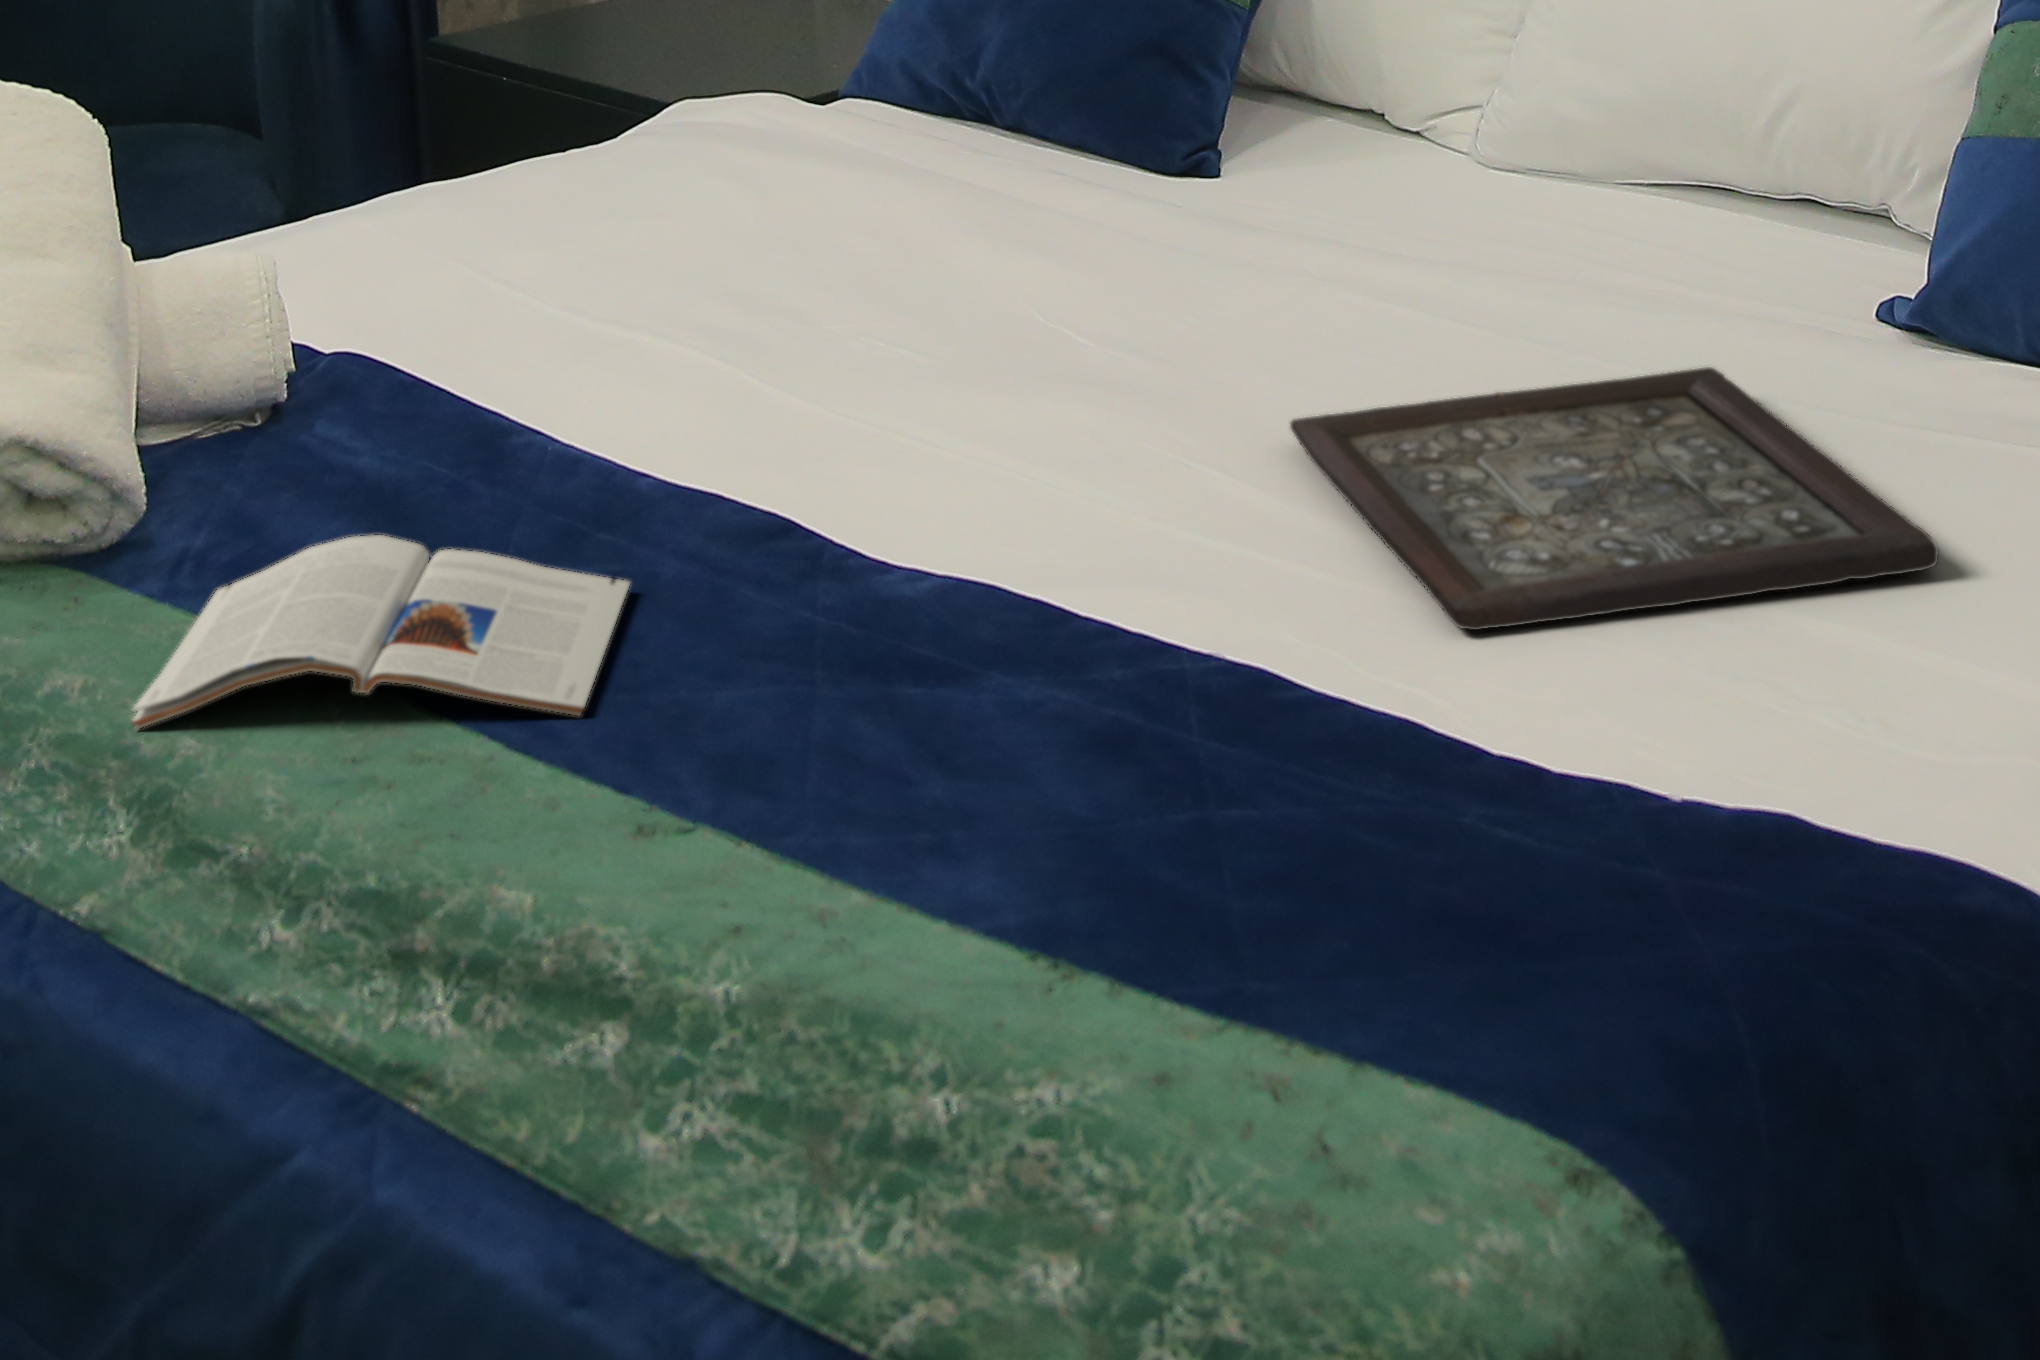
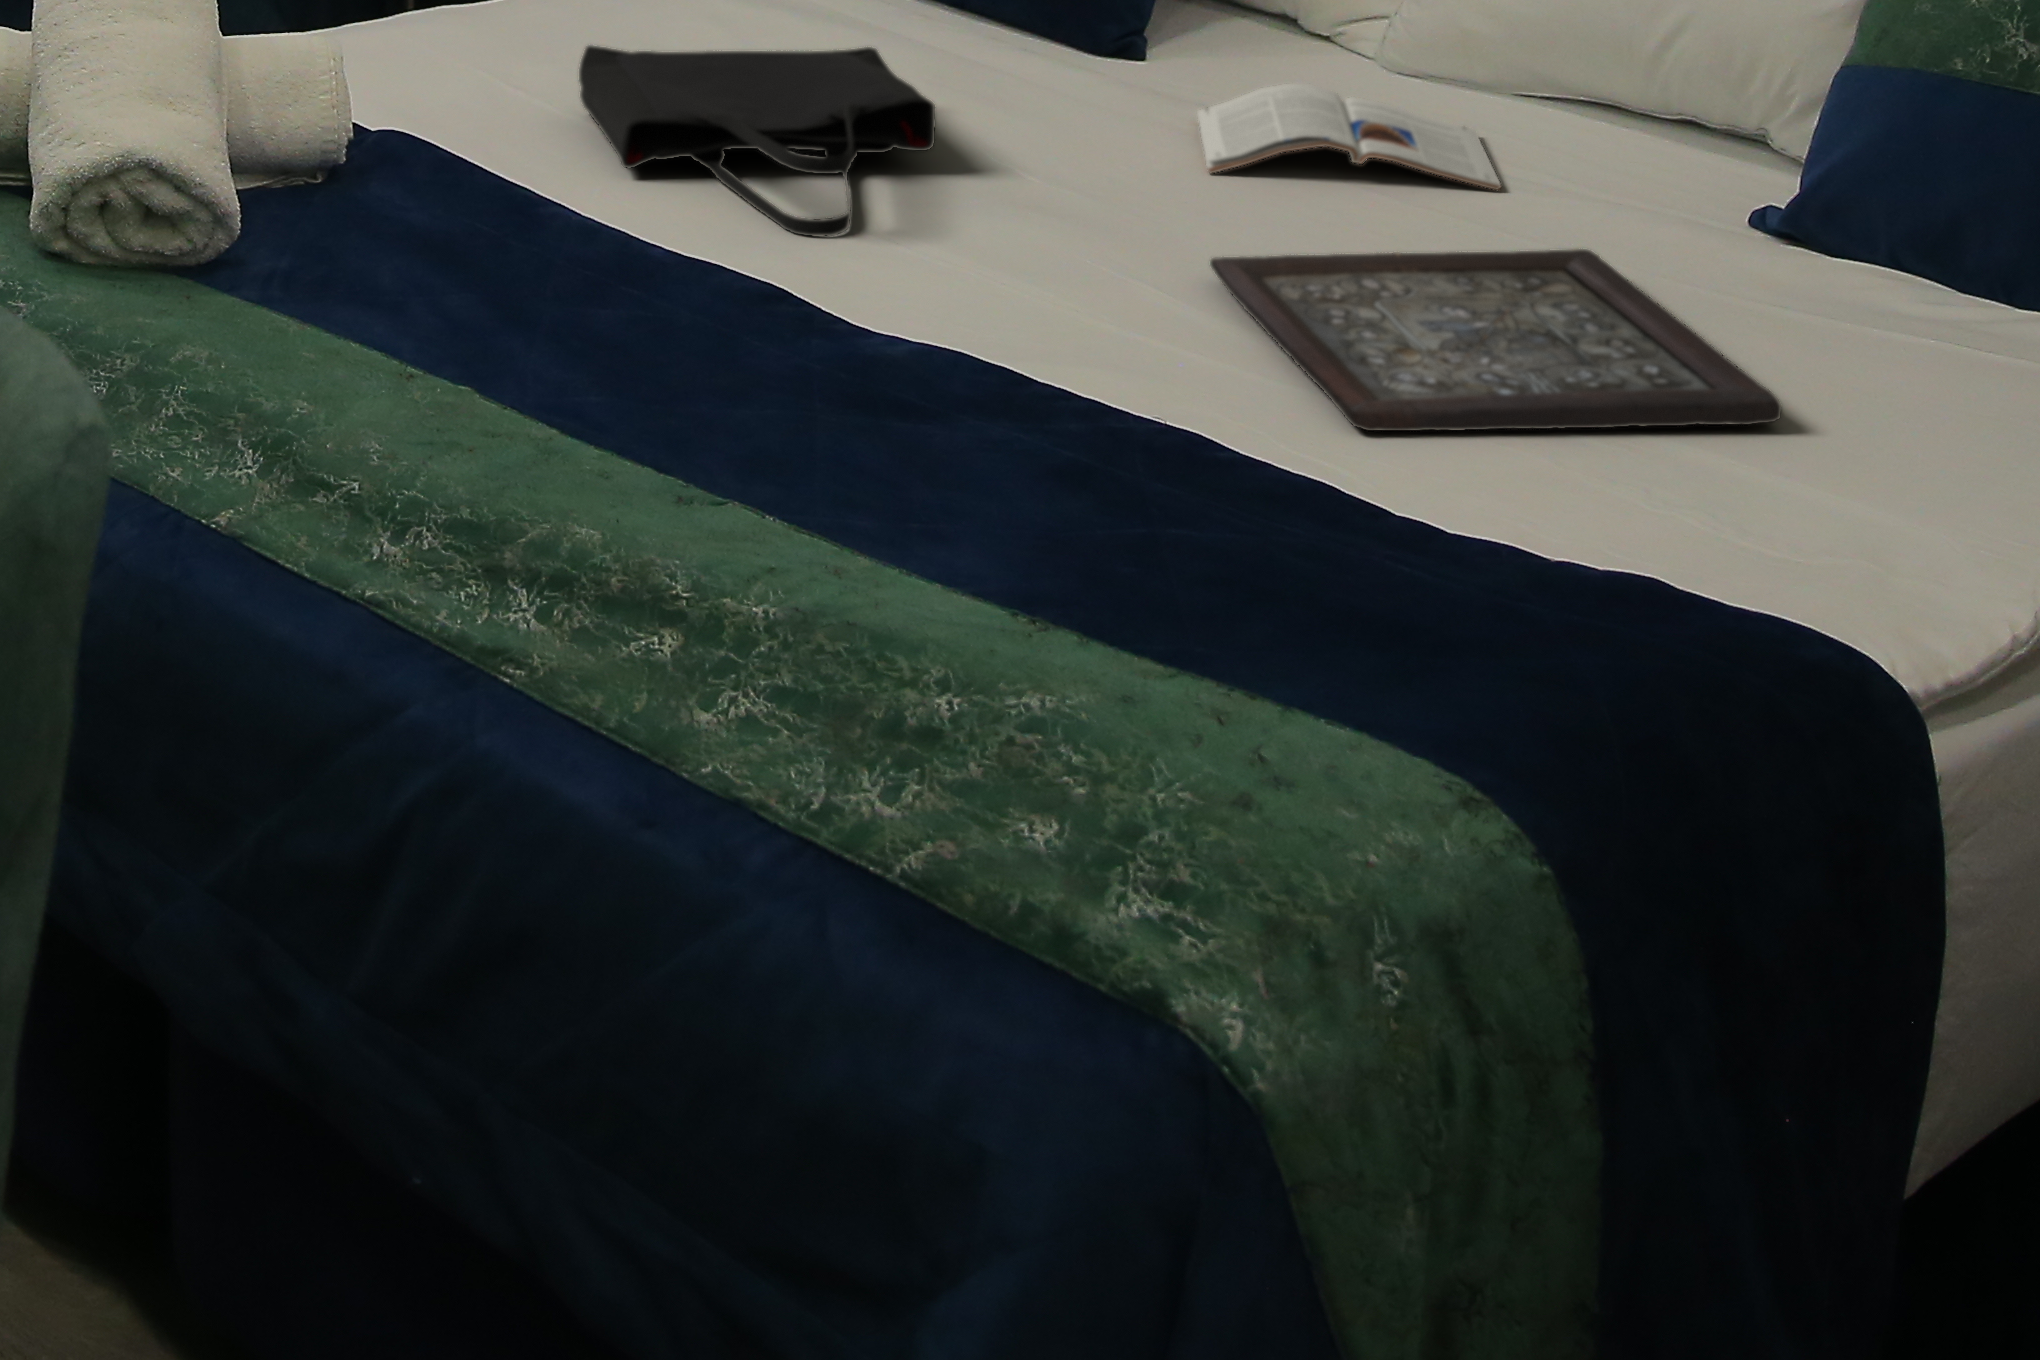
tote bag: none [566,192,978,434] -> present [579,46,935,236]
magazine: present [132,535,630,730] -> present [1197,84,1501,191]

